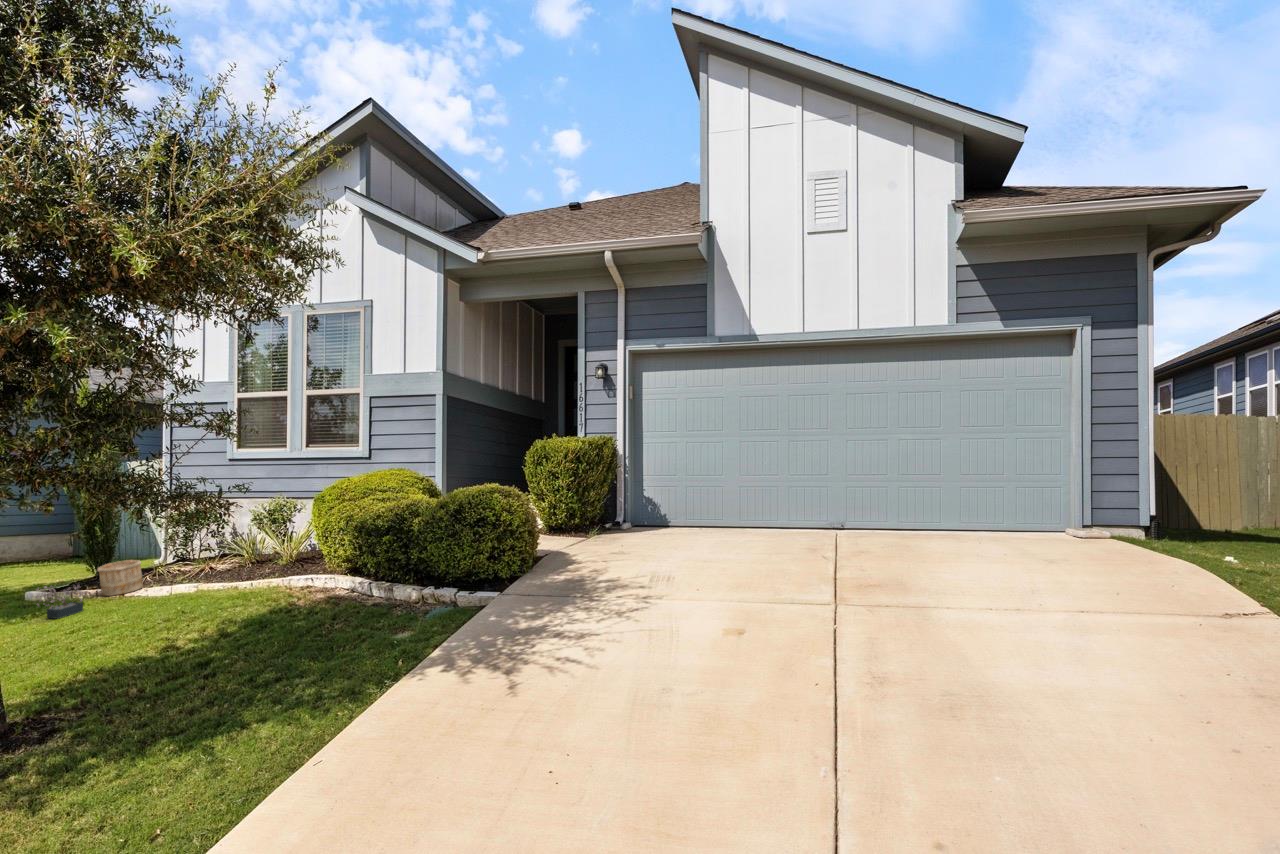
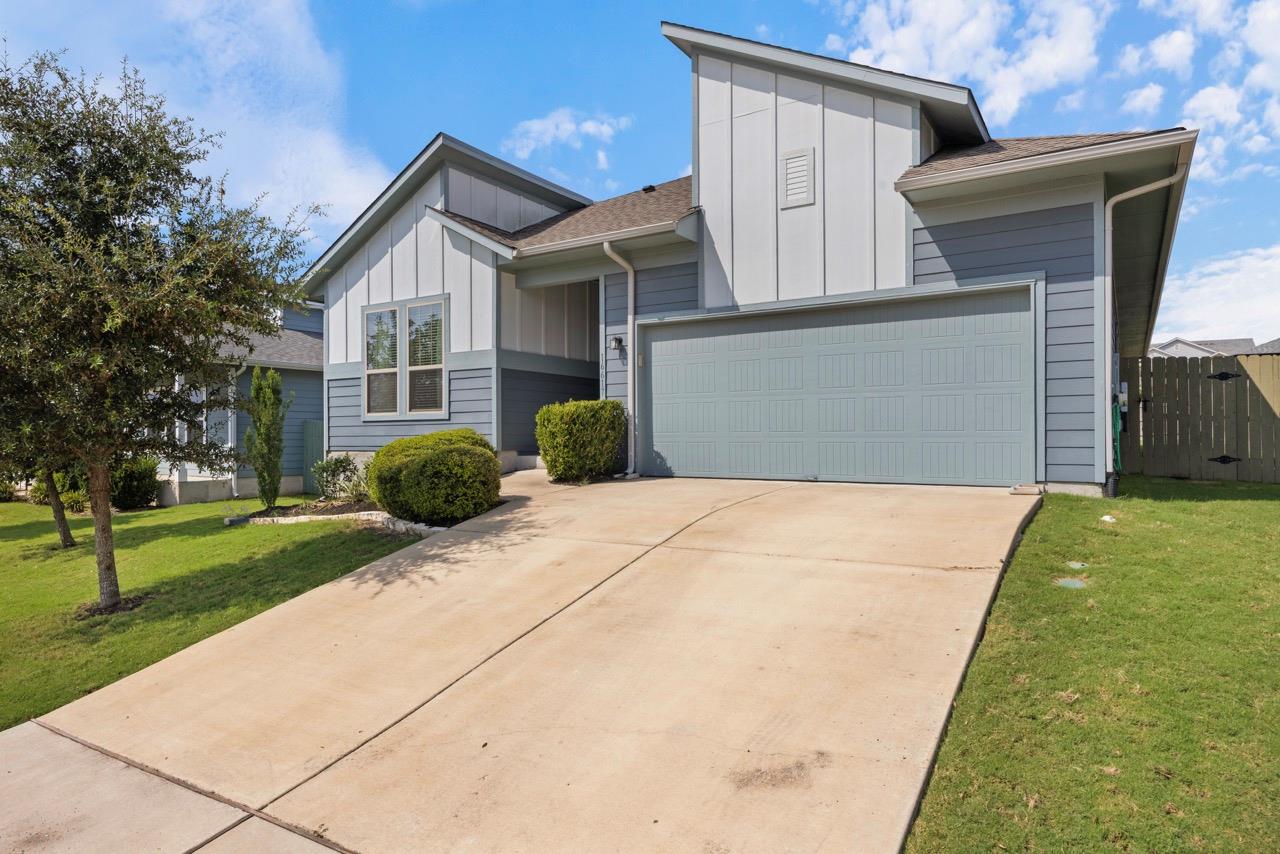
wooden bucket: present [97,560,143,596] -> none [262,490,291,514]

